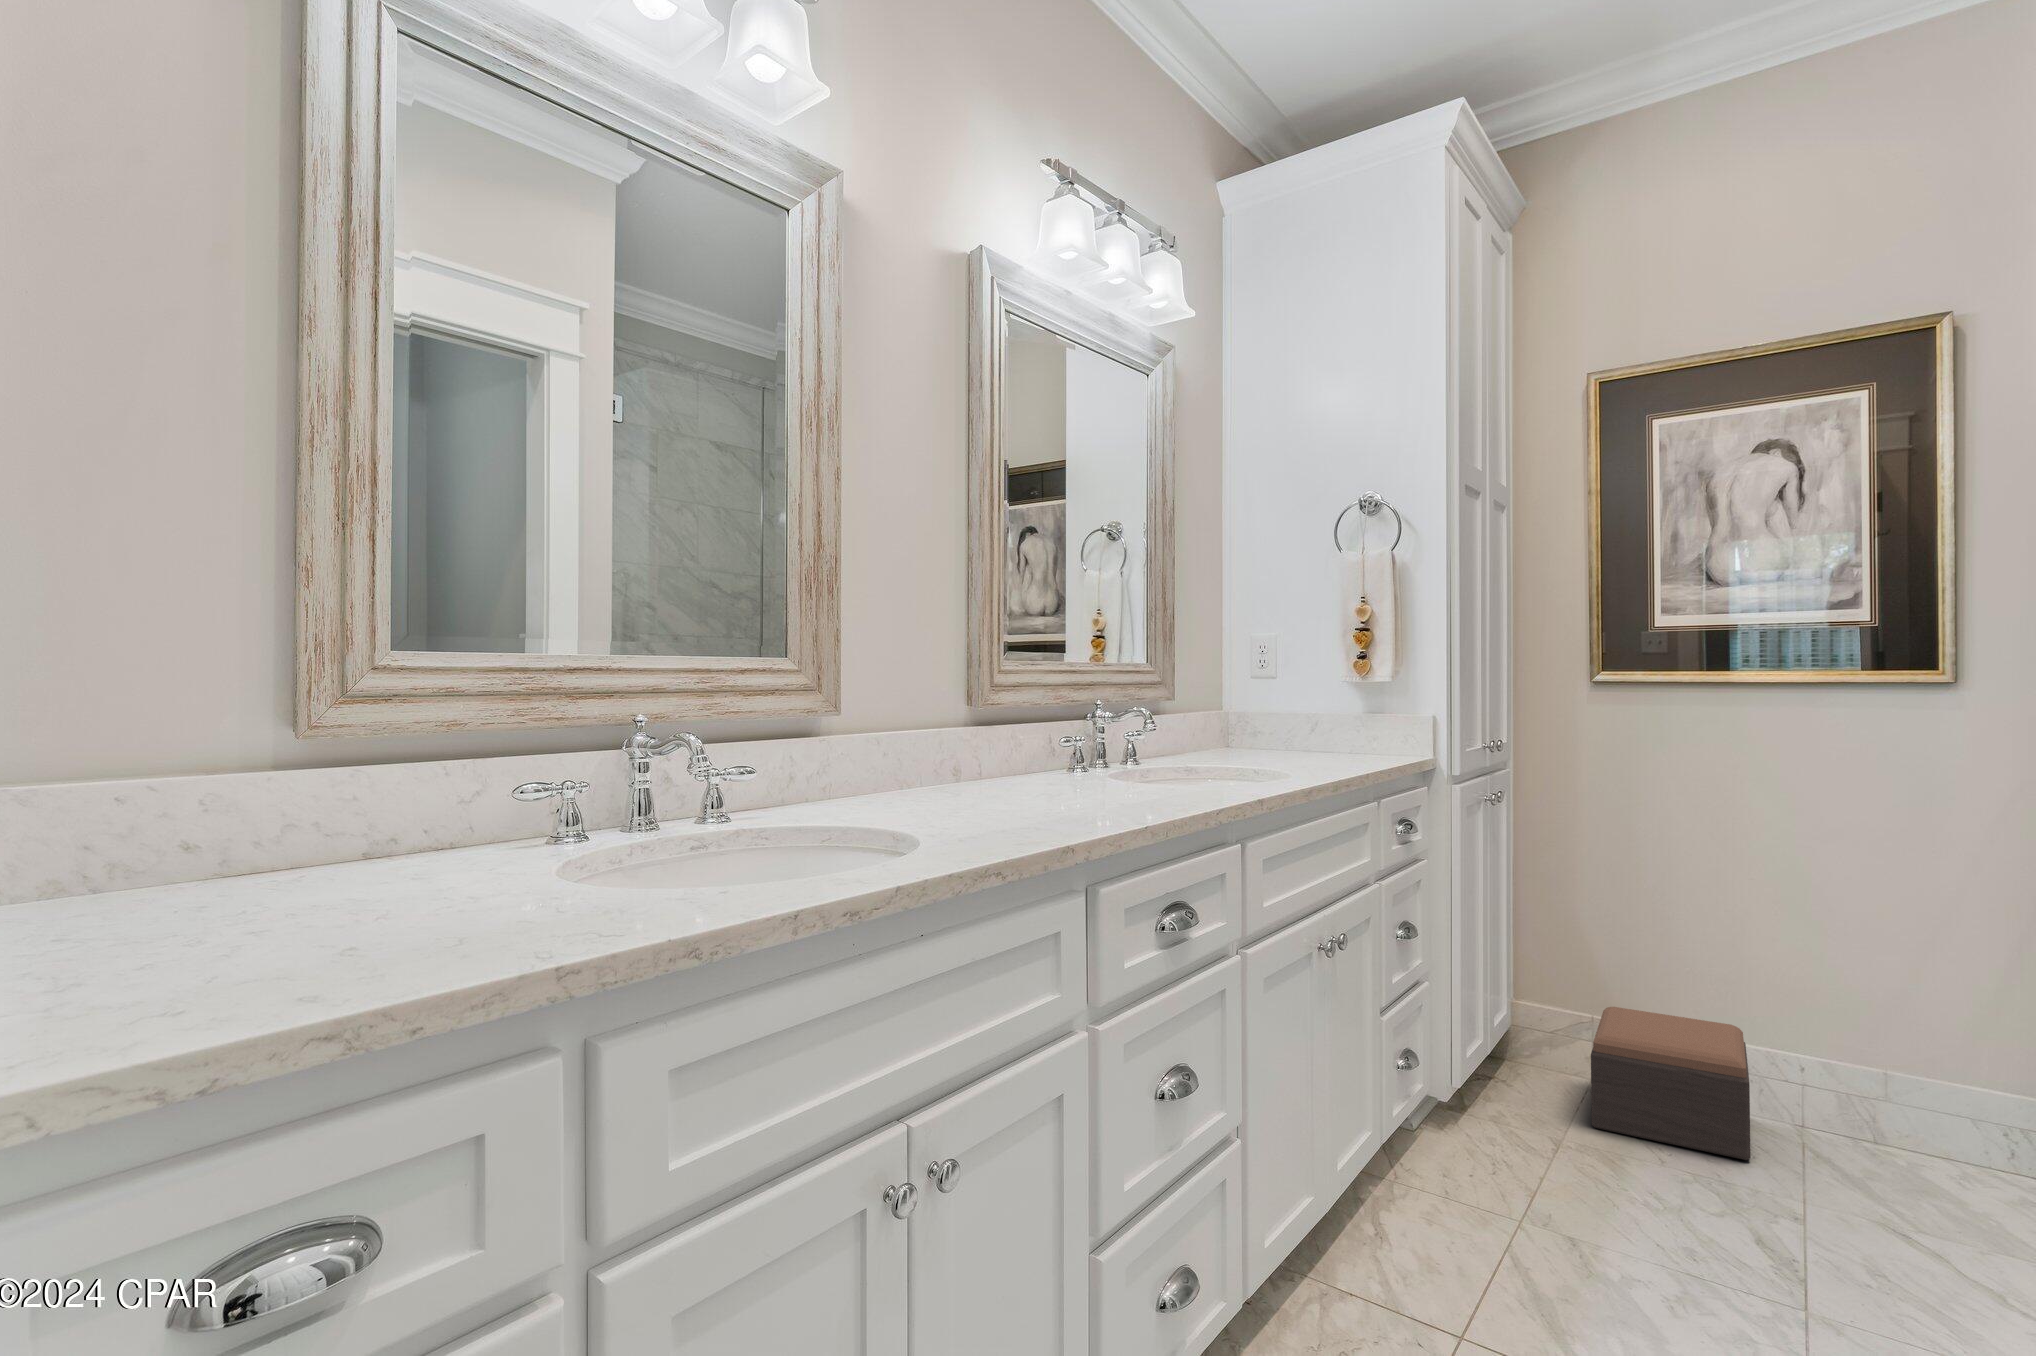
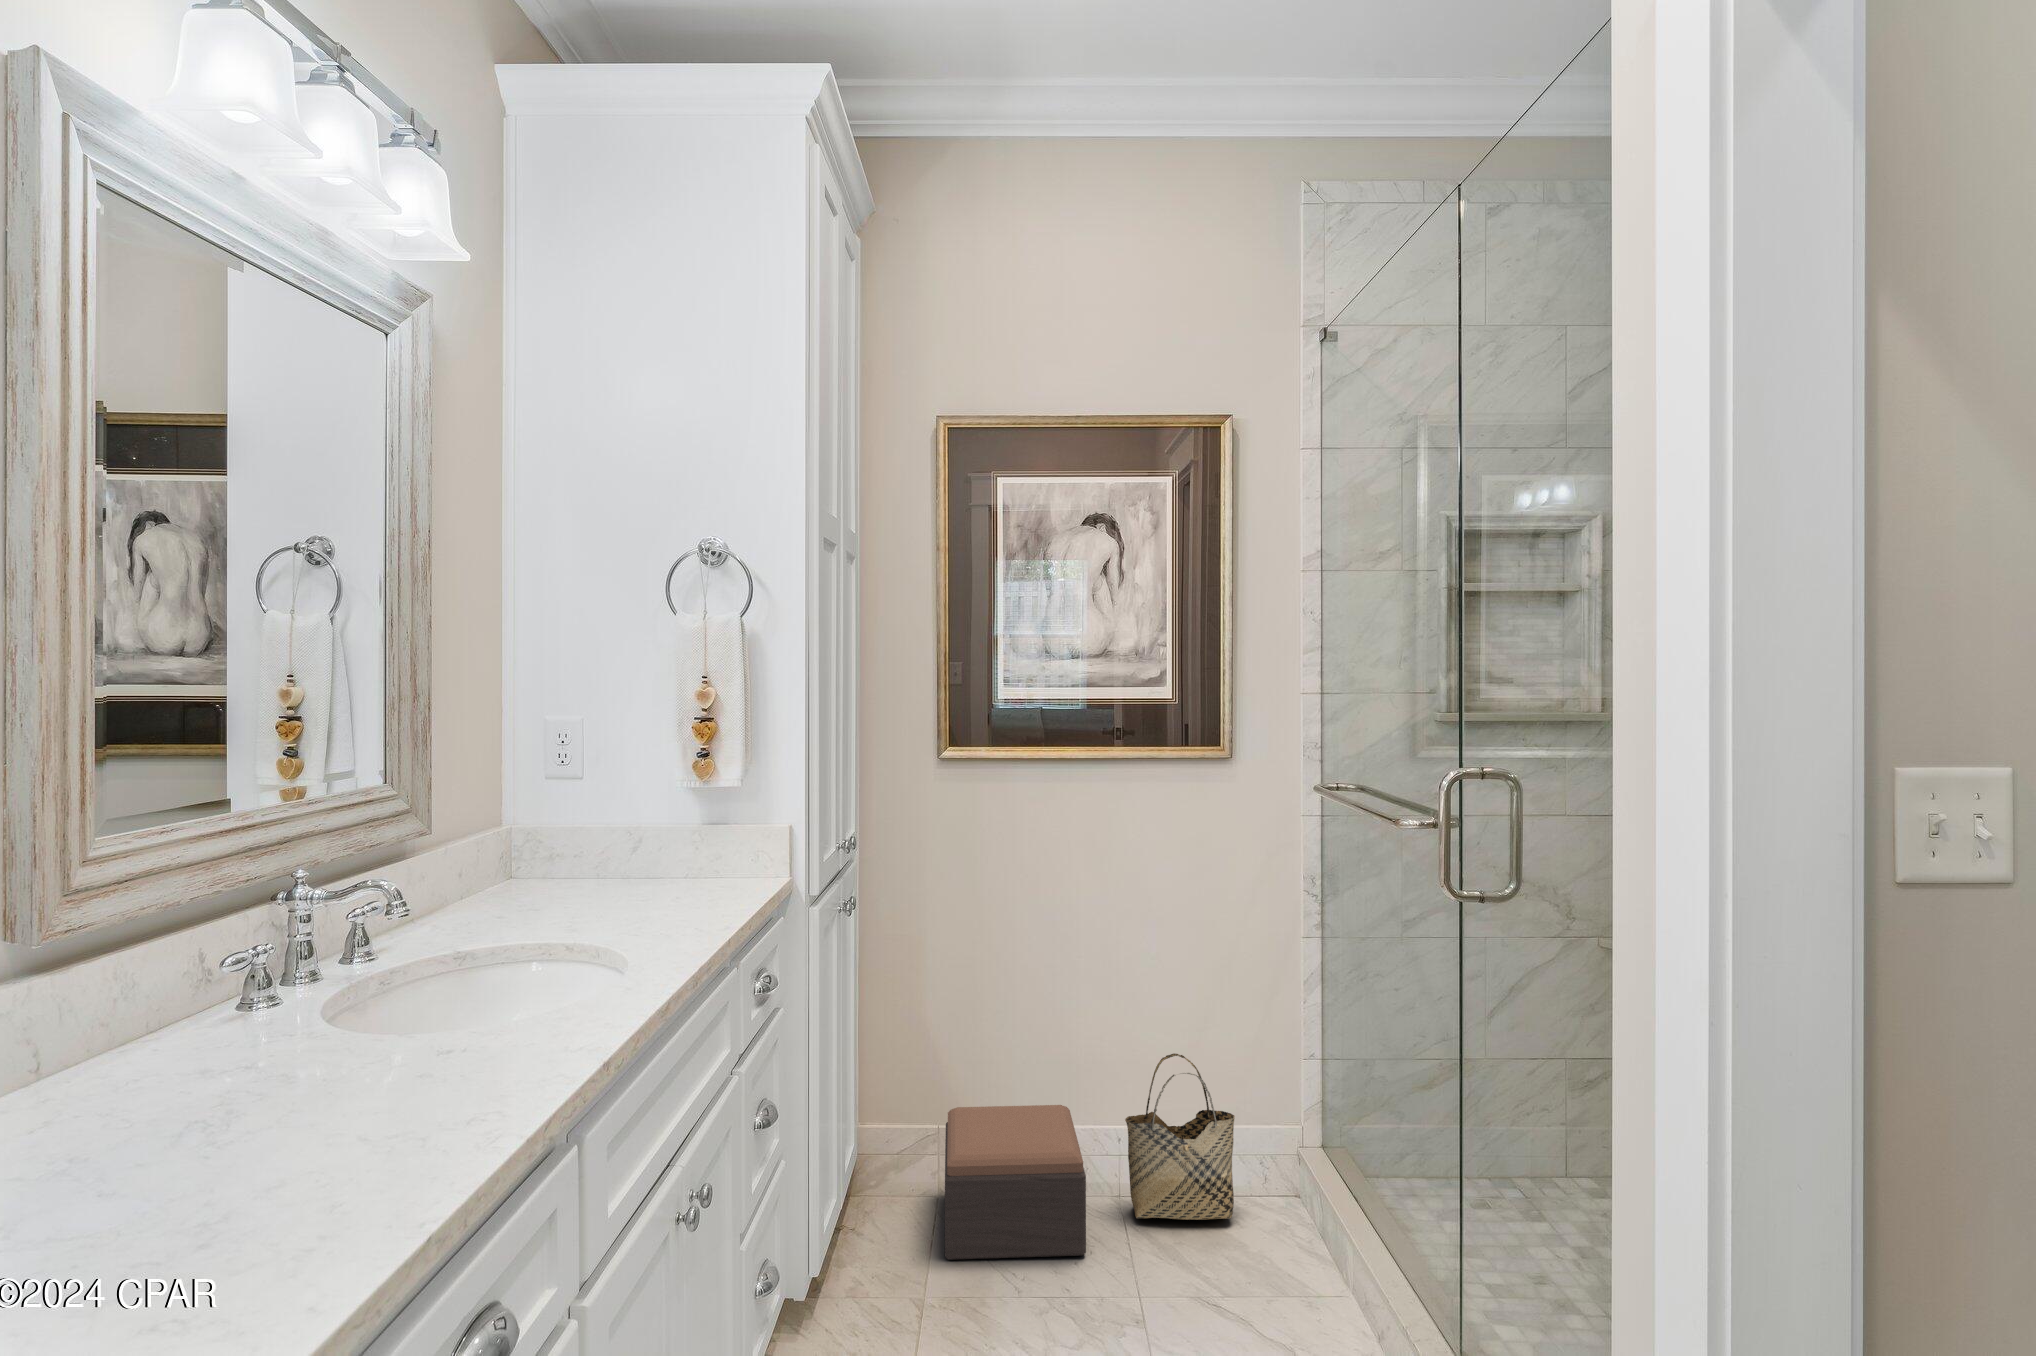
woven basket: none [1808,994,1962,1178] -> present [1125,1054,1235,1220]

